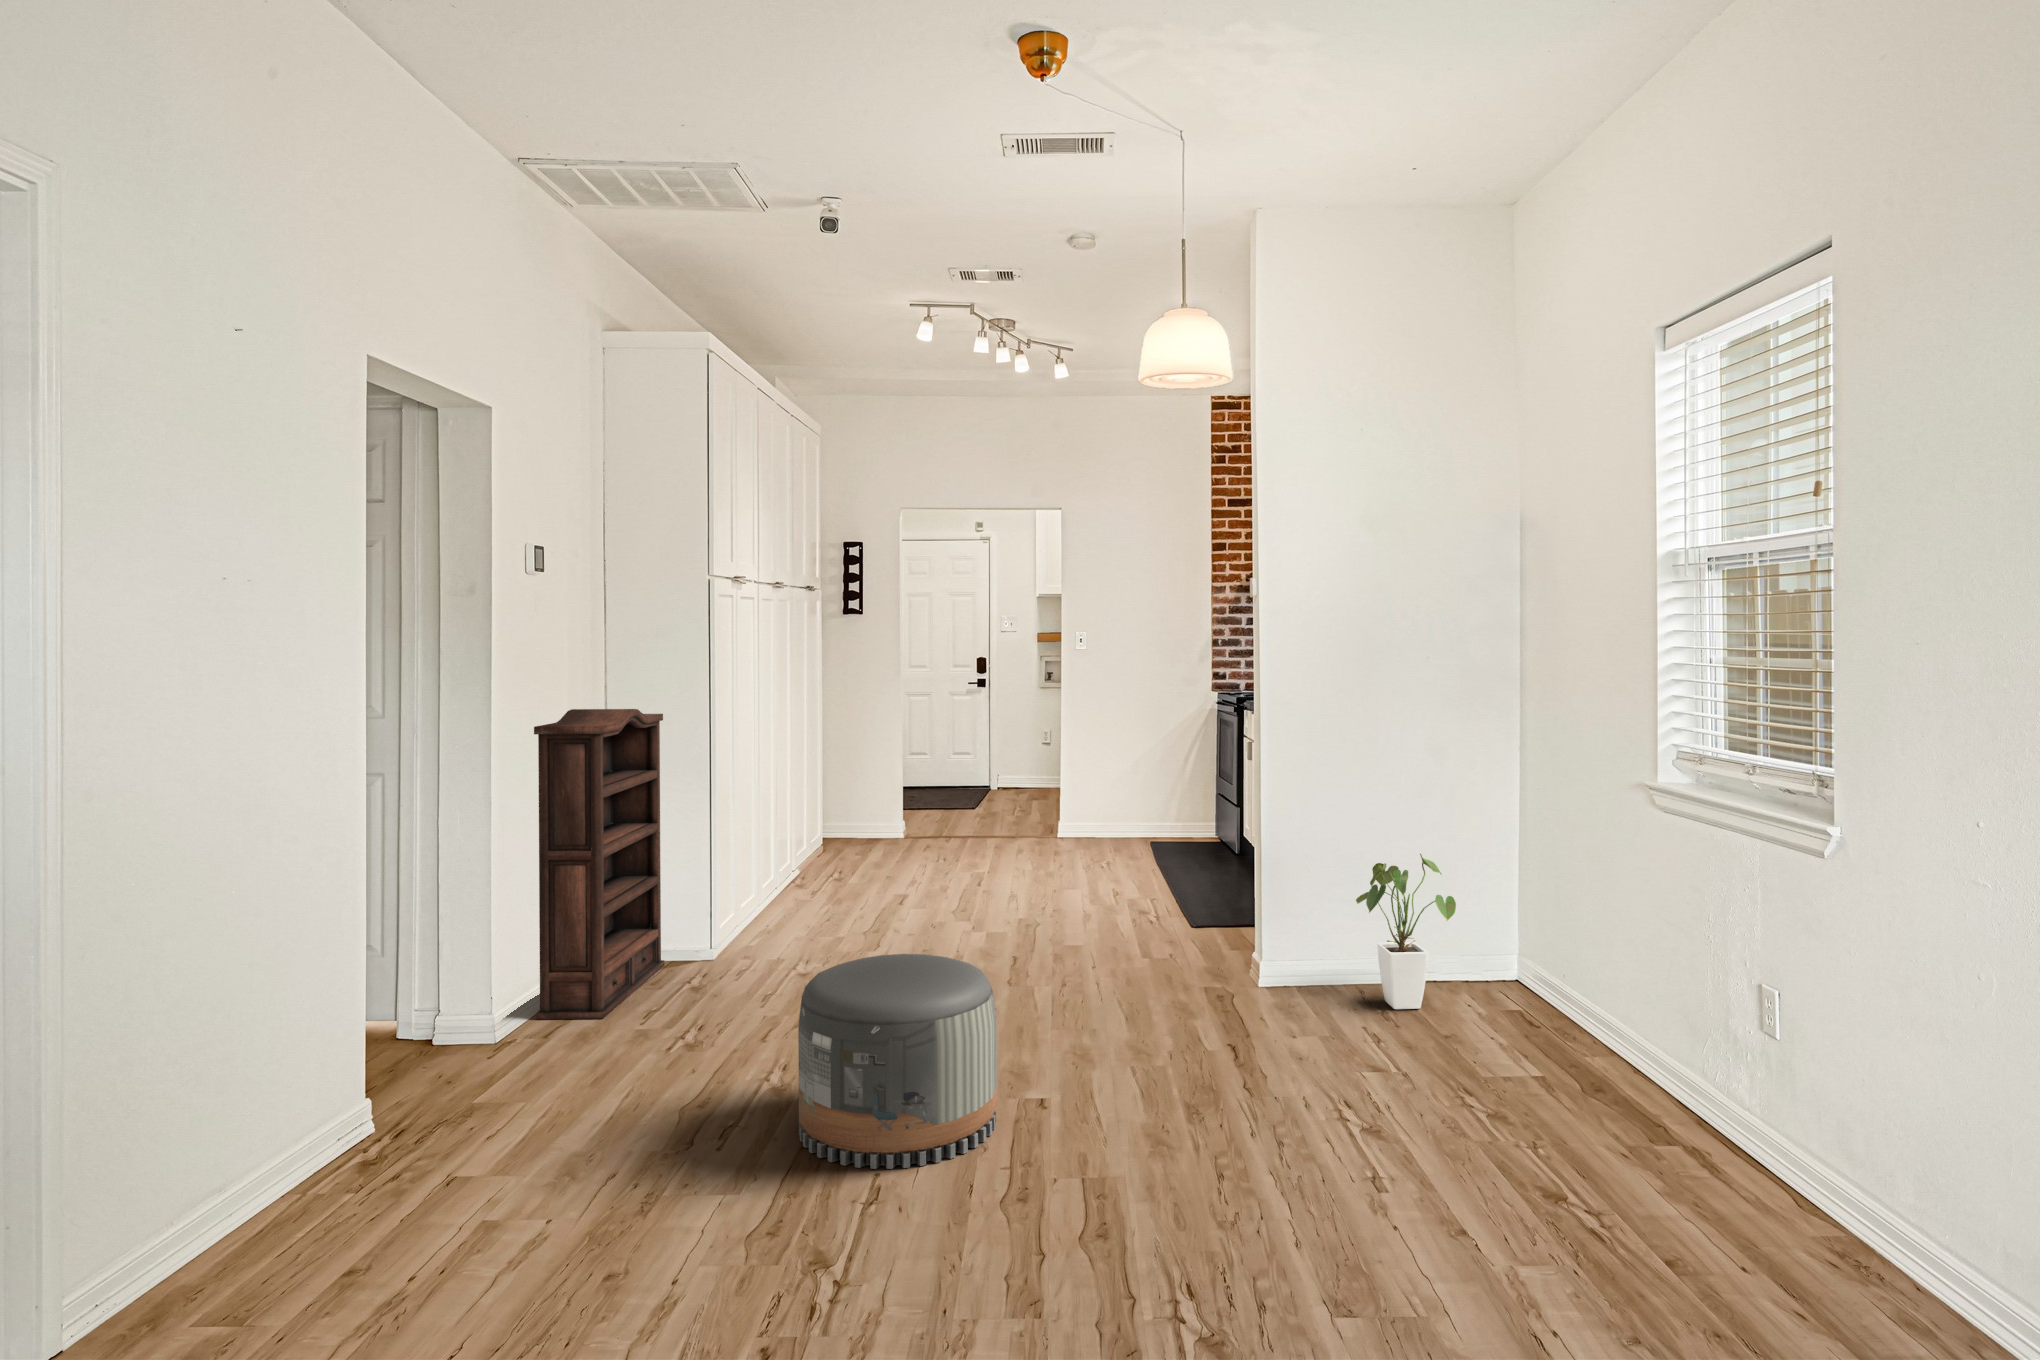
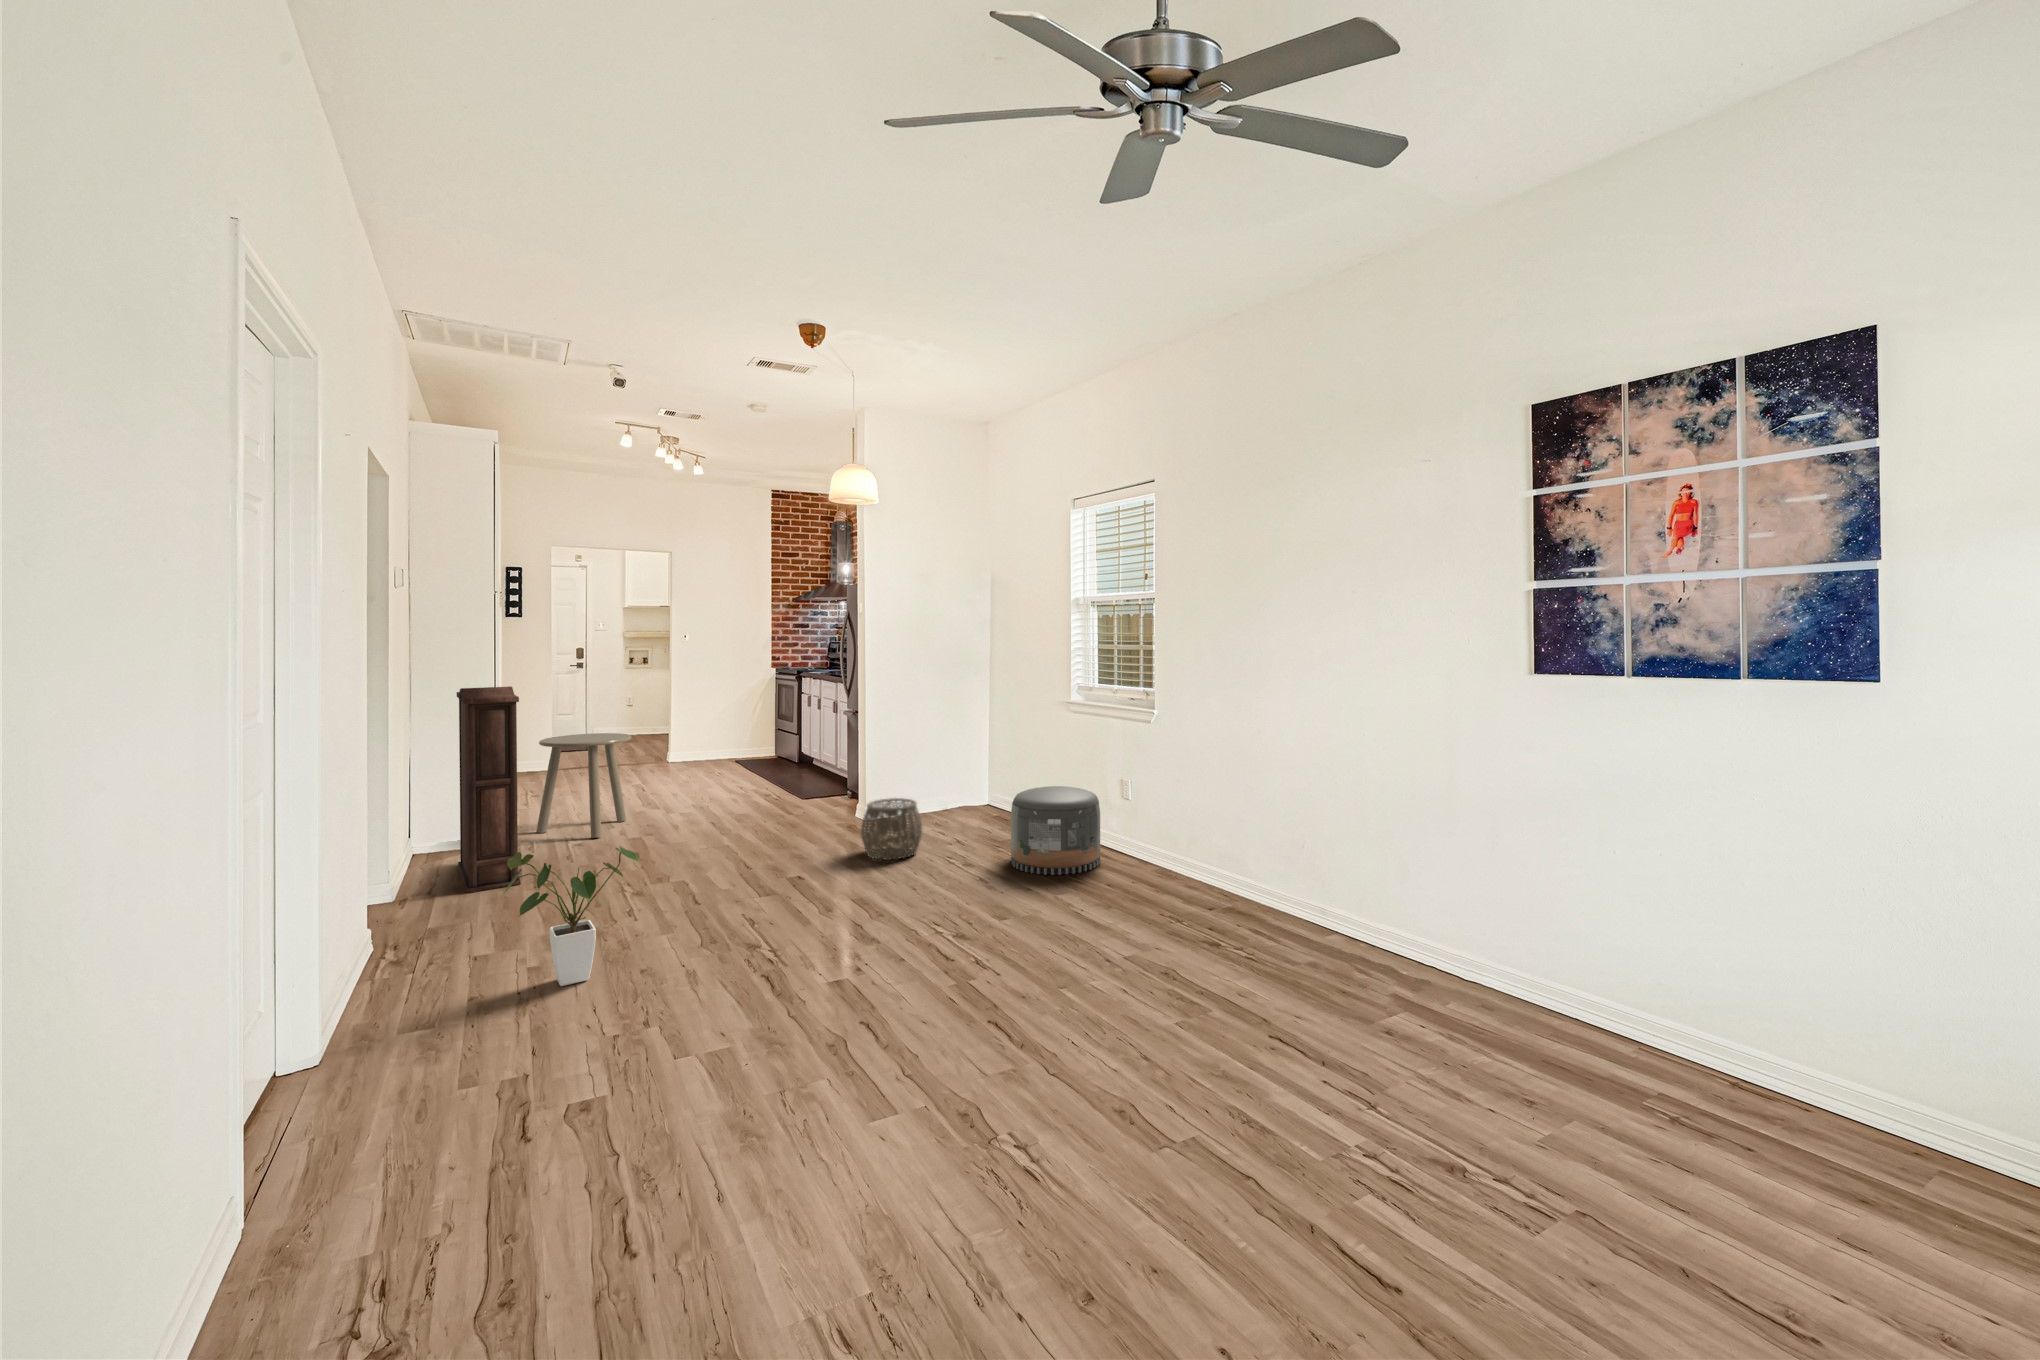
side table: none [749,784,879,950] -> present [536,733,631,838]
house plant: present [1356,854,1456,1009] -> present [503,846,639,986]
pouf: present [798,954,997,1169] -> present [1011,786,1100,875]
woven basket: none [1078,975,1208,1120] -> present [861,798,922,860]

